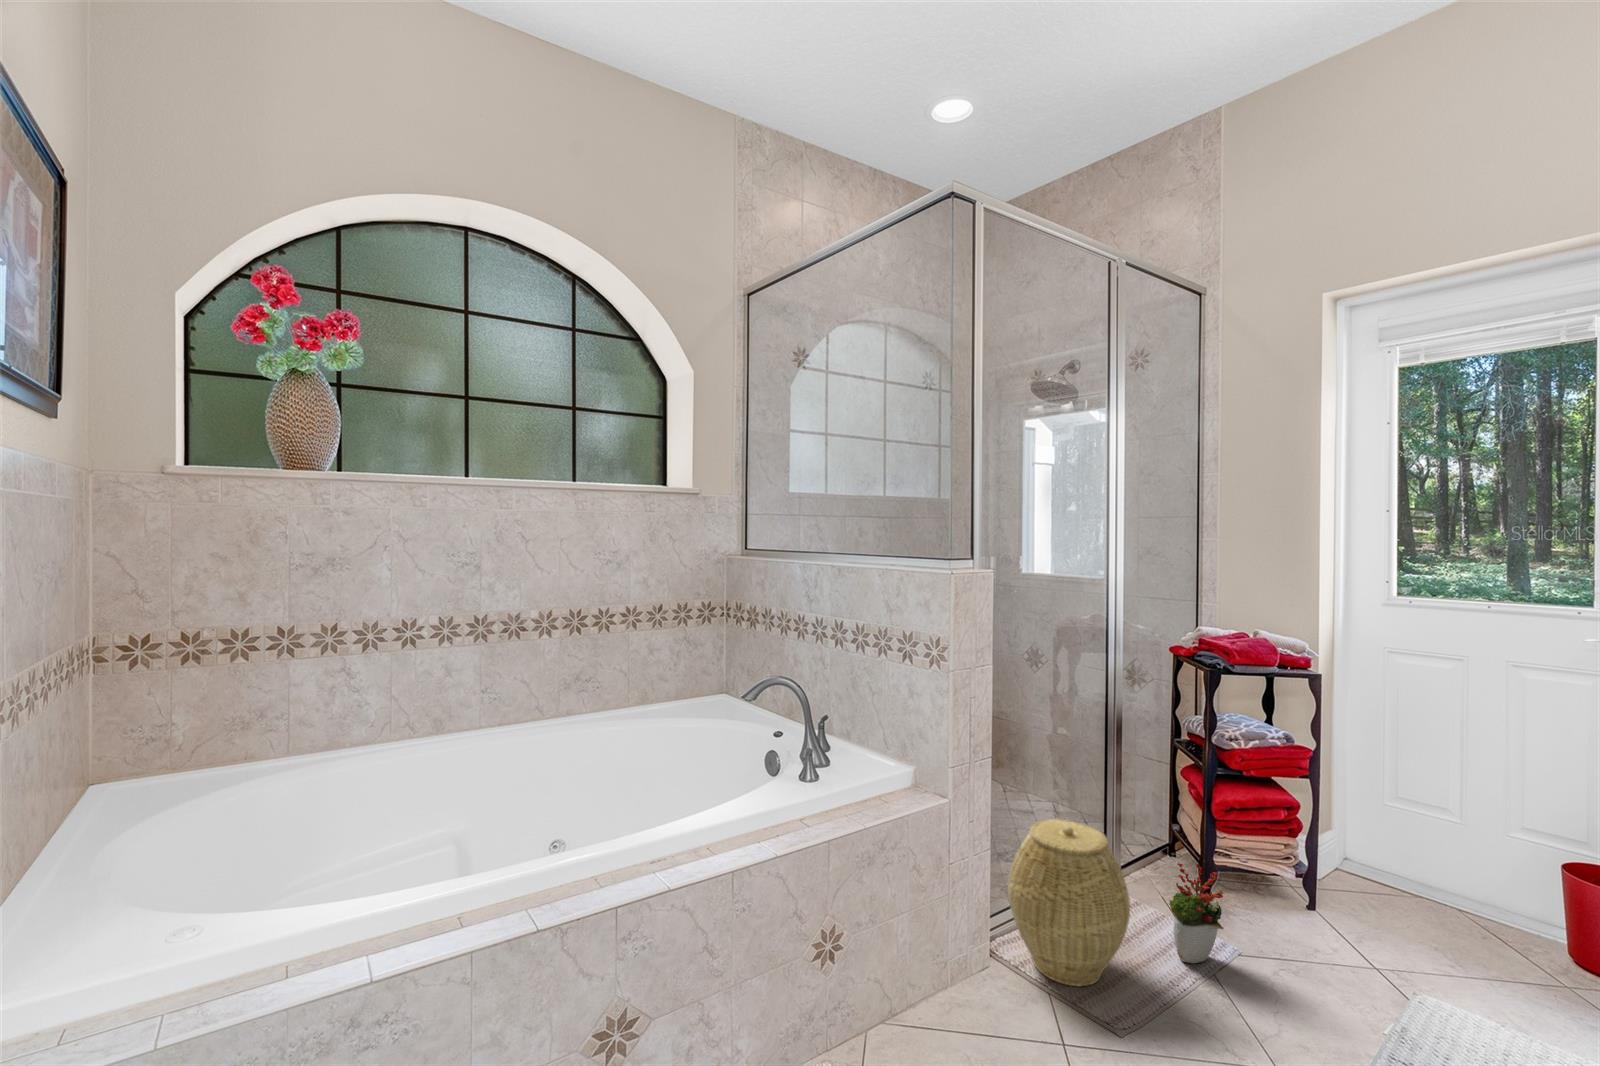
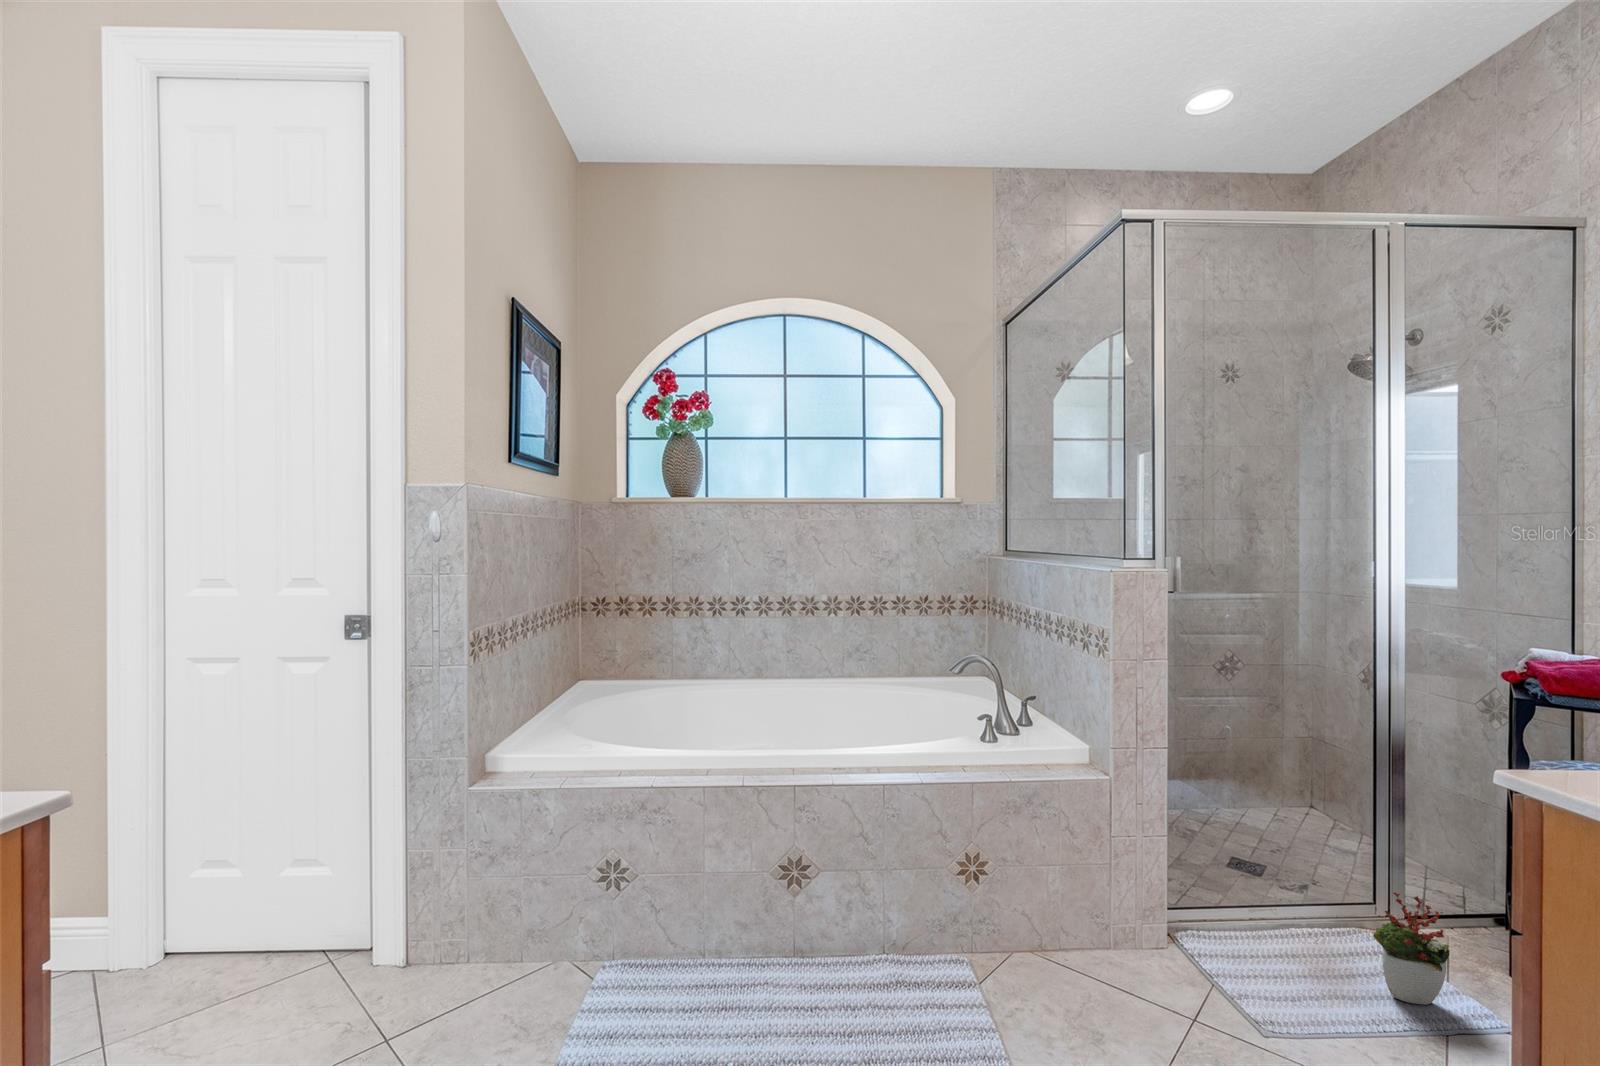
woven basket: present [1008,819,1130,986] -> none [1182,818,1311,980]

